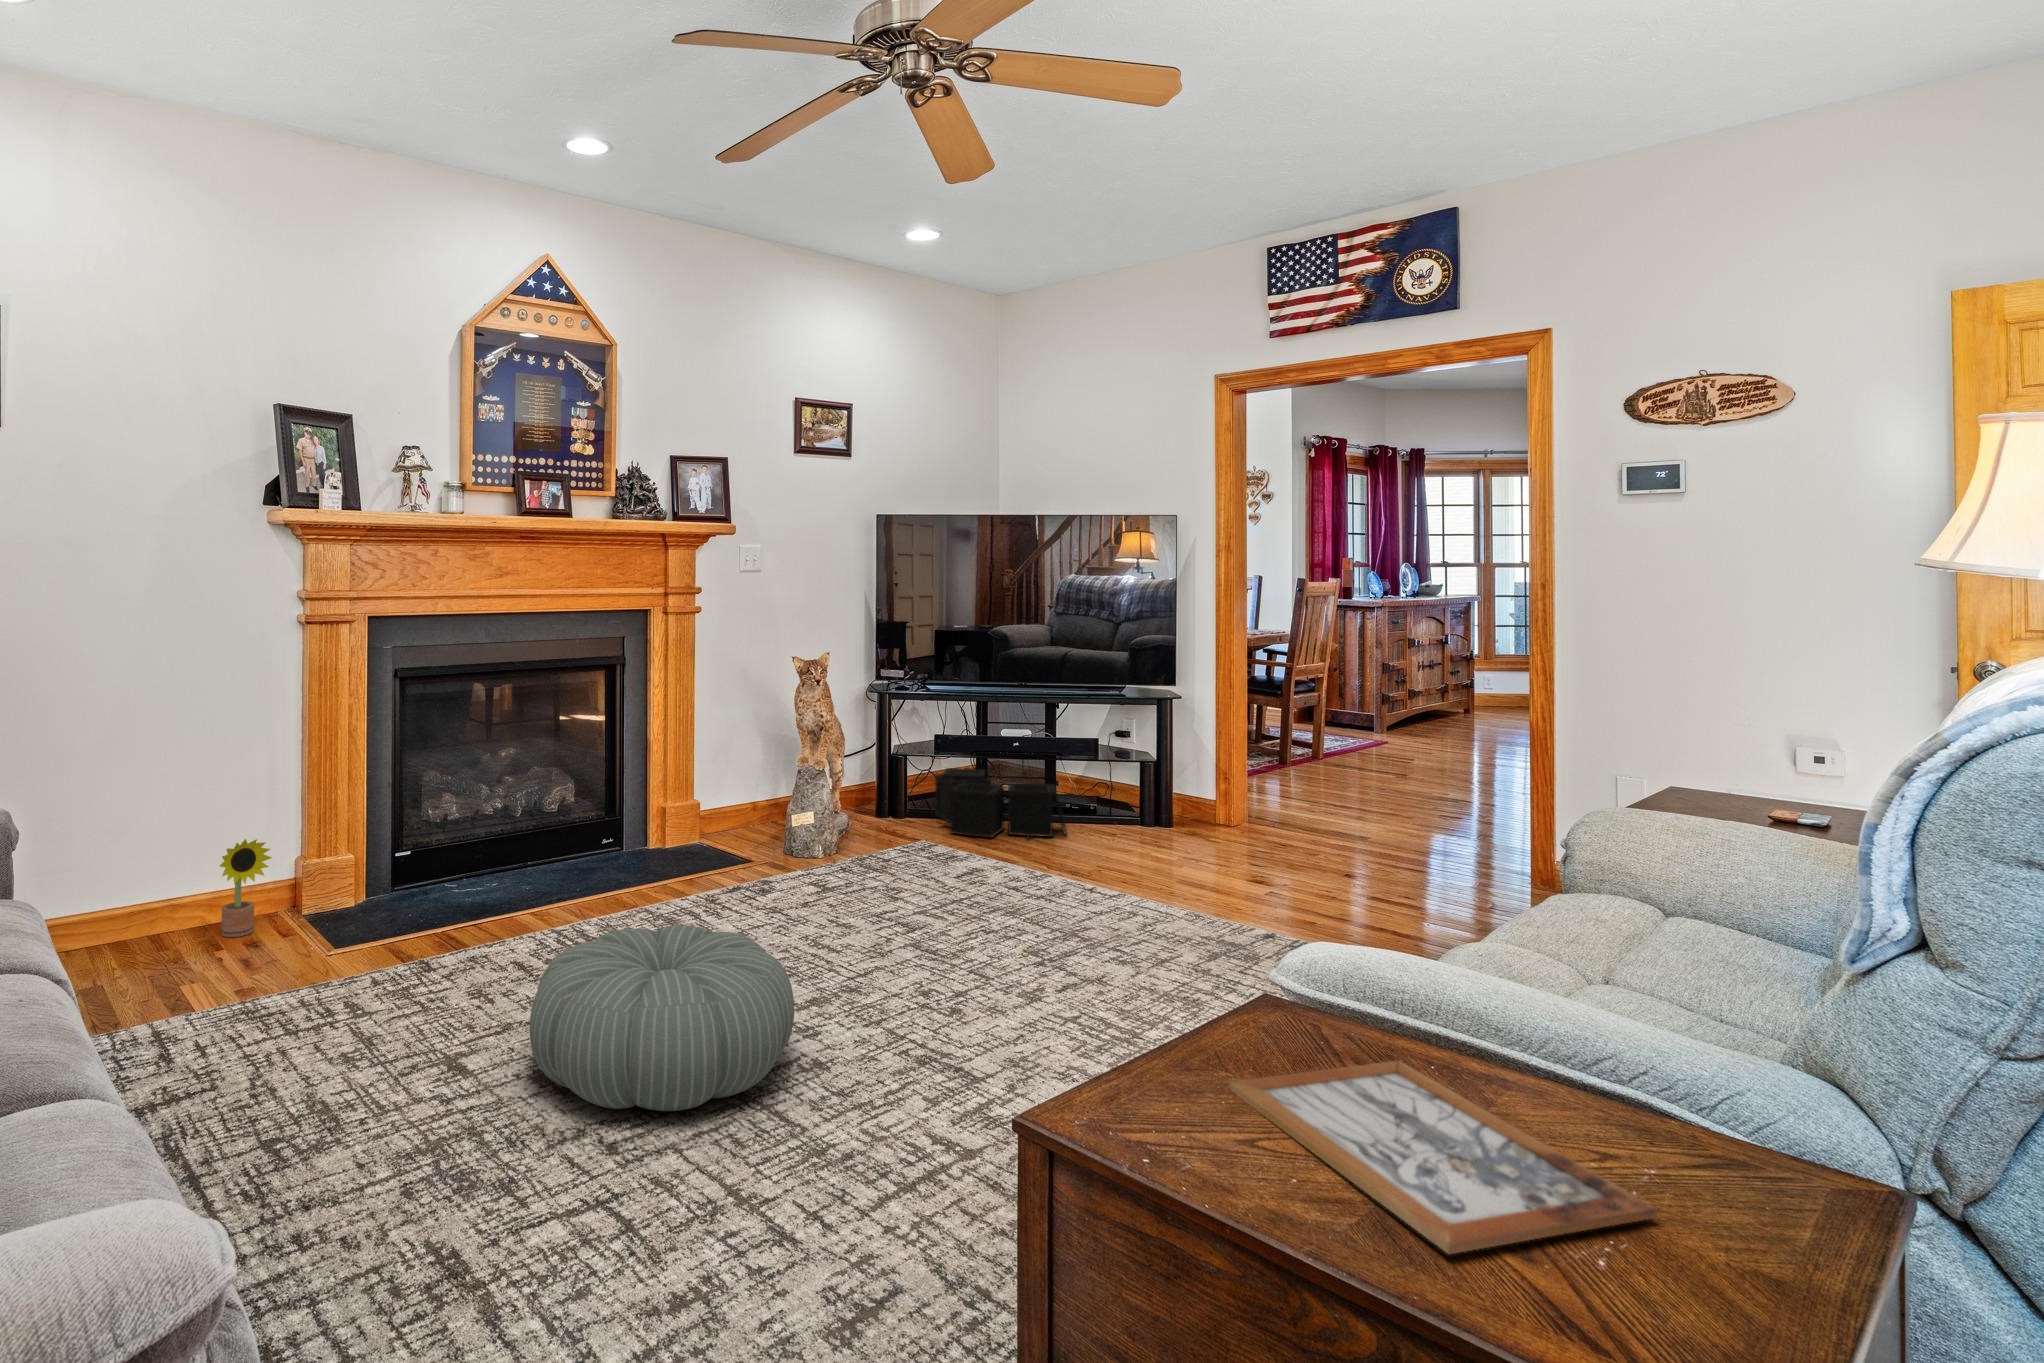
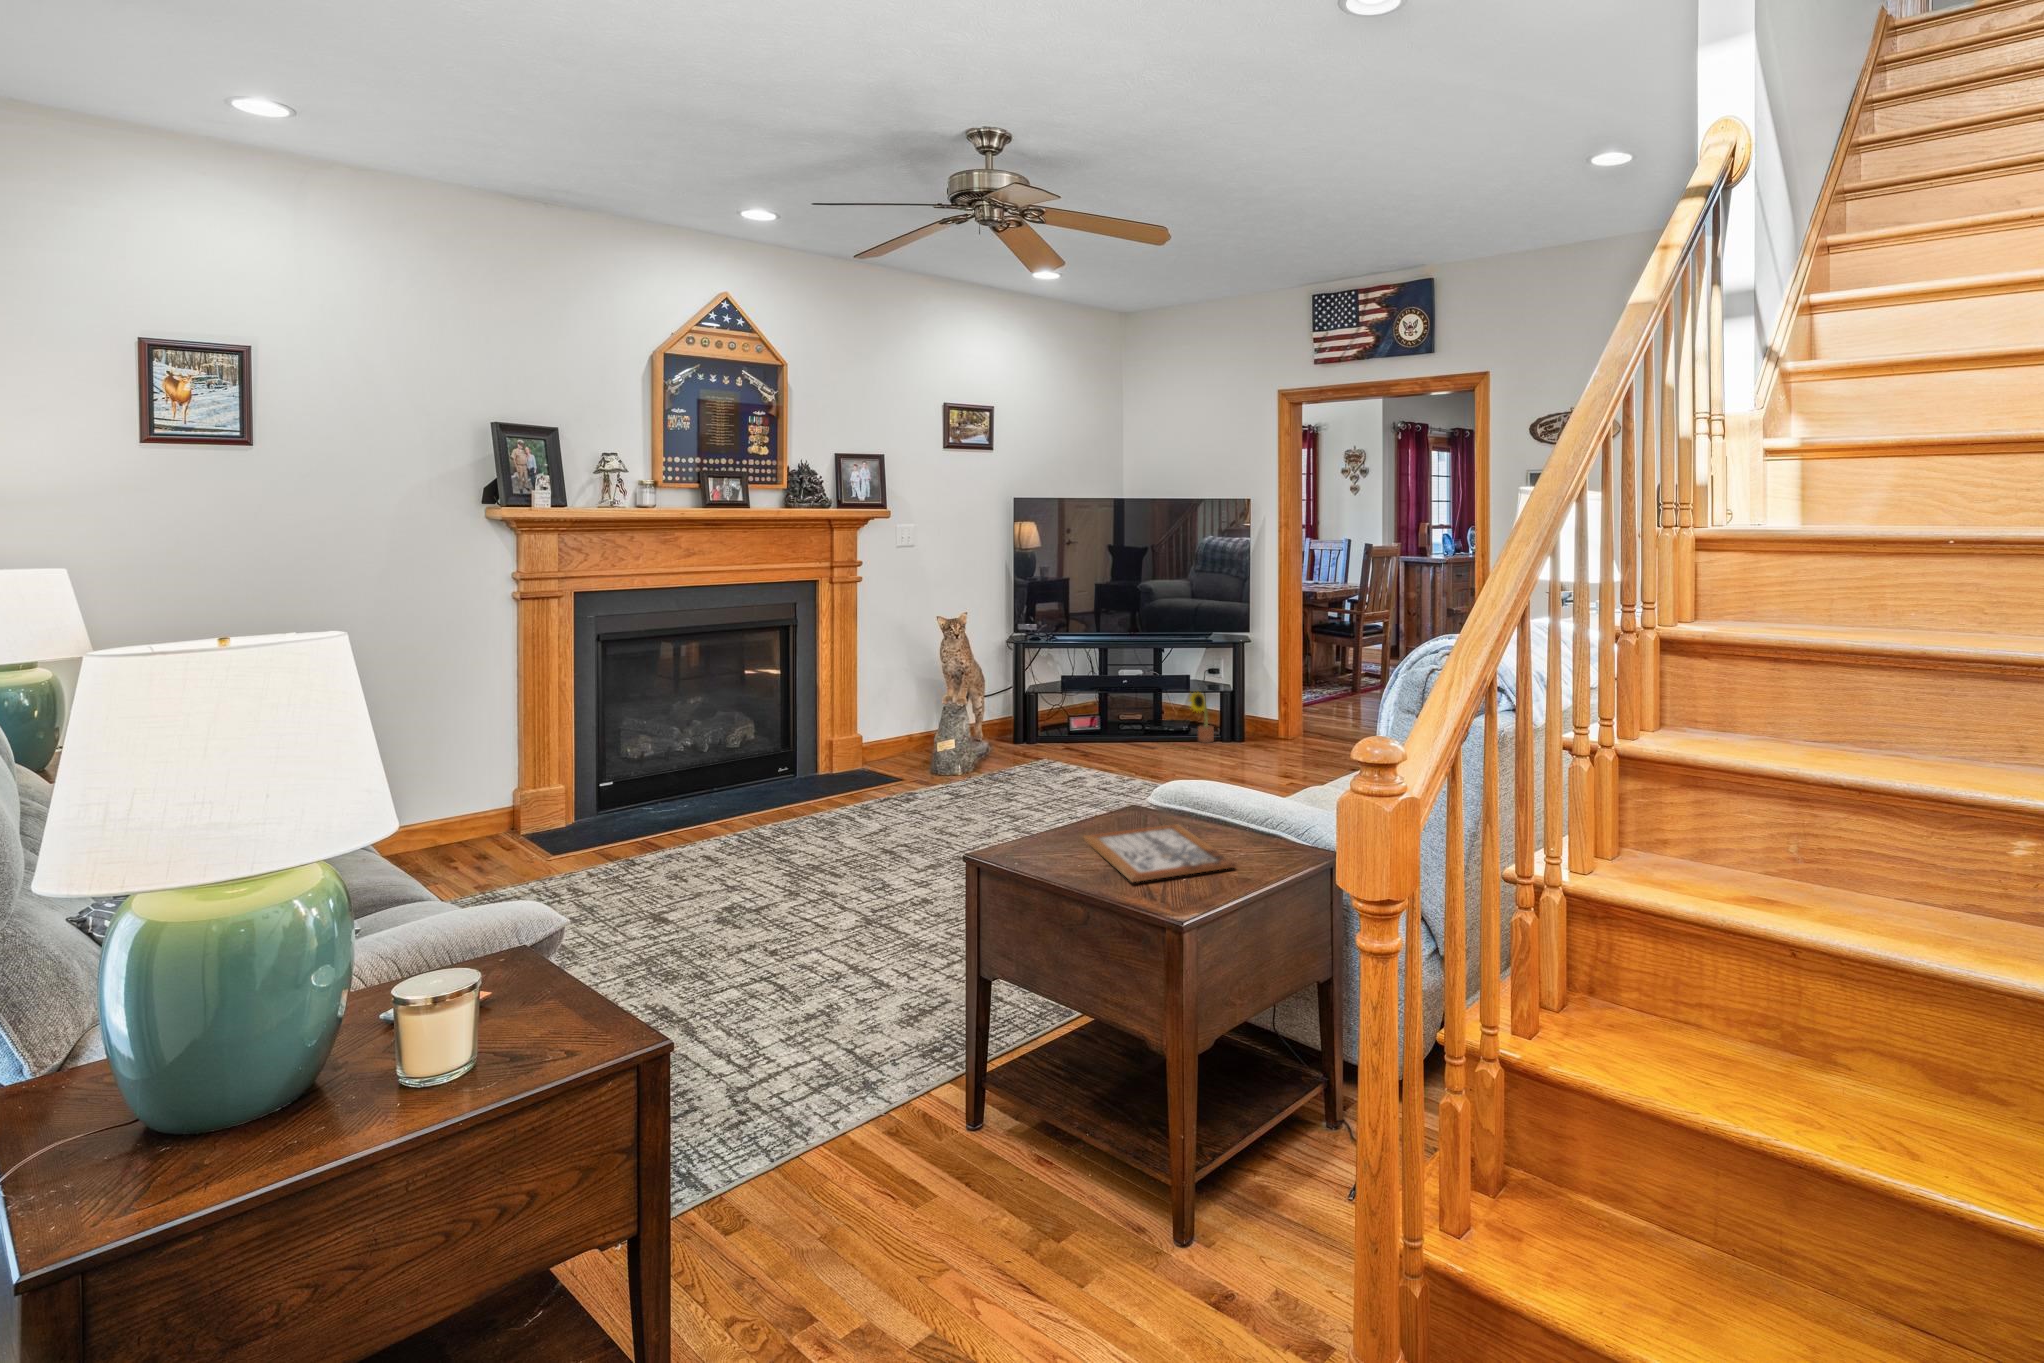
storage bin: present [935,768,1067,838] -> none [1061,703,1162,756]
decorative plant: present [220,839,272,937] -> present [1189,692,1214,743]
pouf: present [529,925,794,1111] -> none [715,814,909,932]

